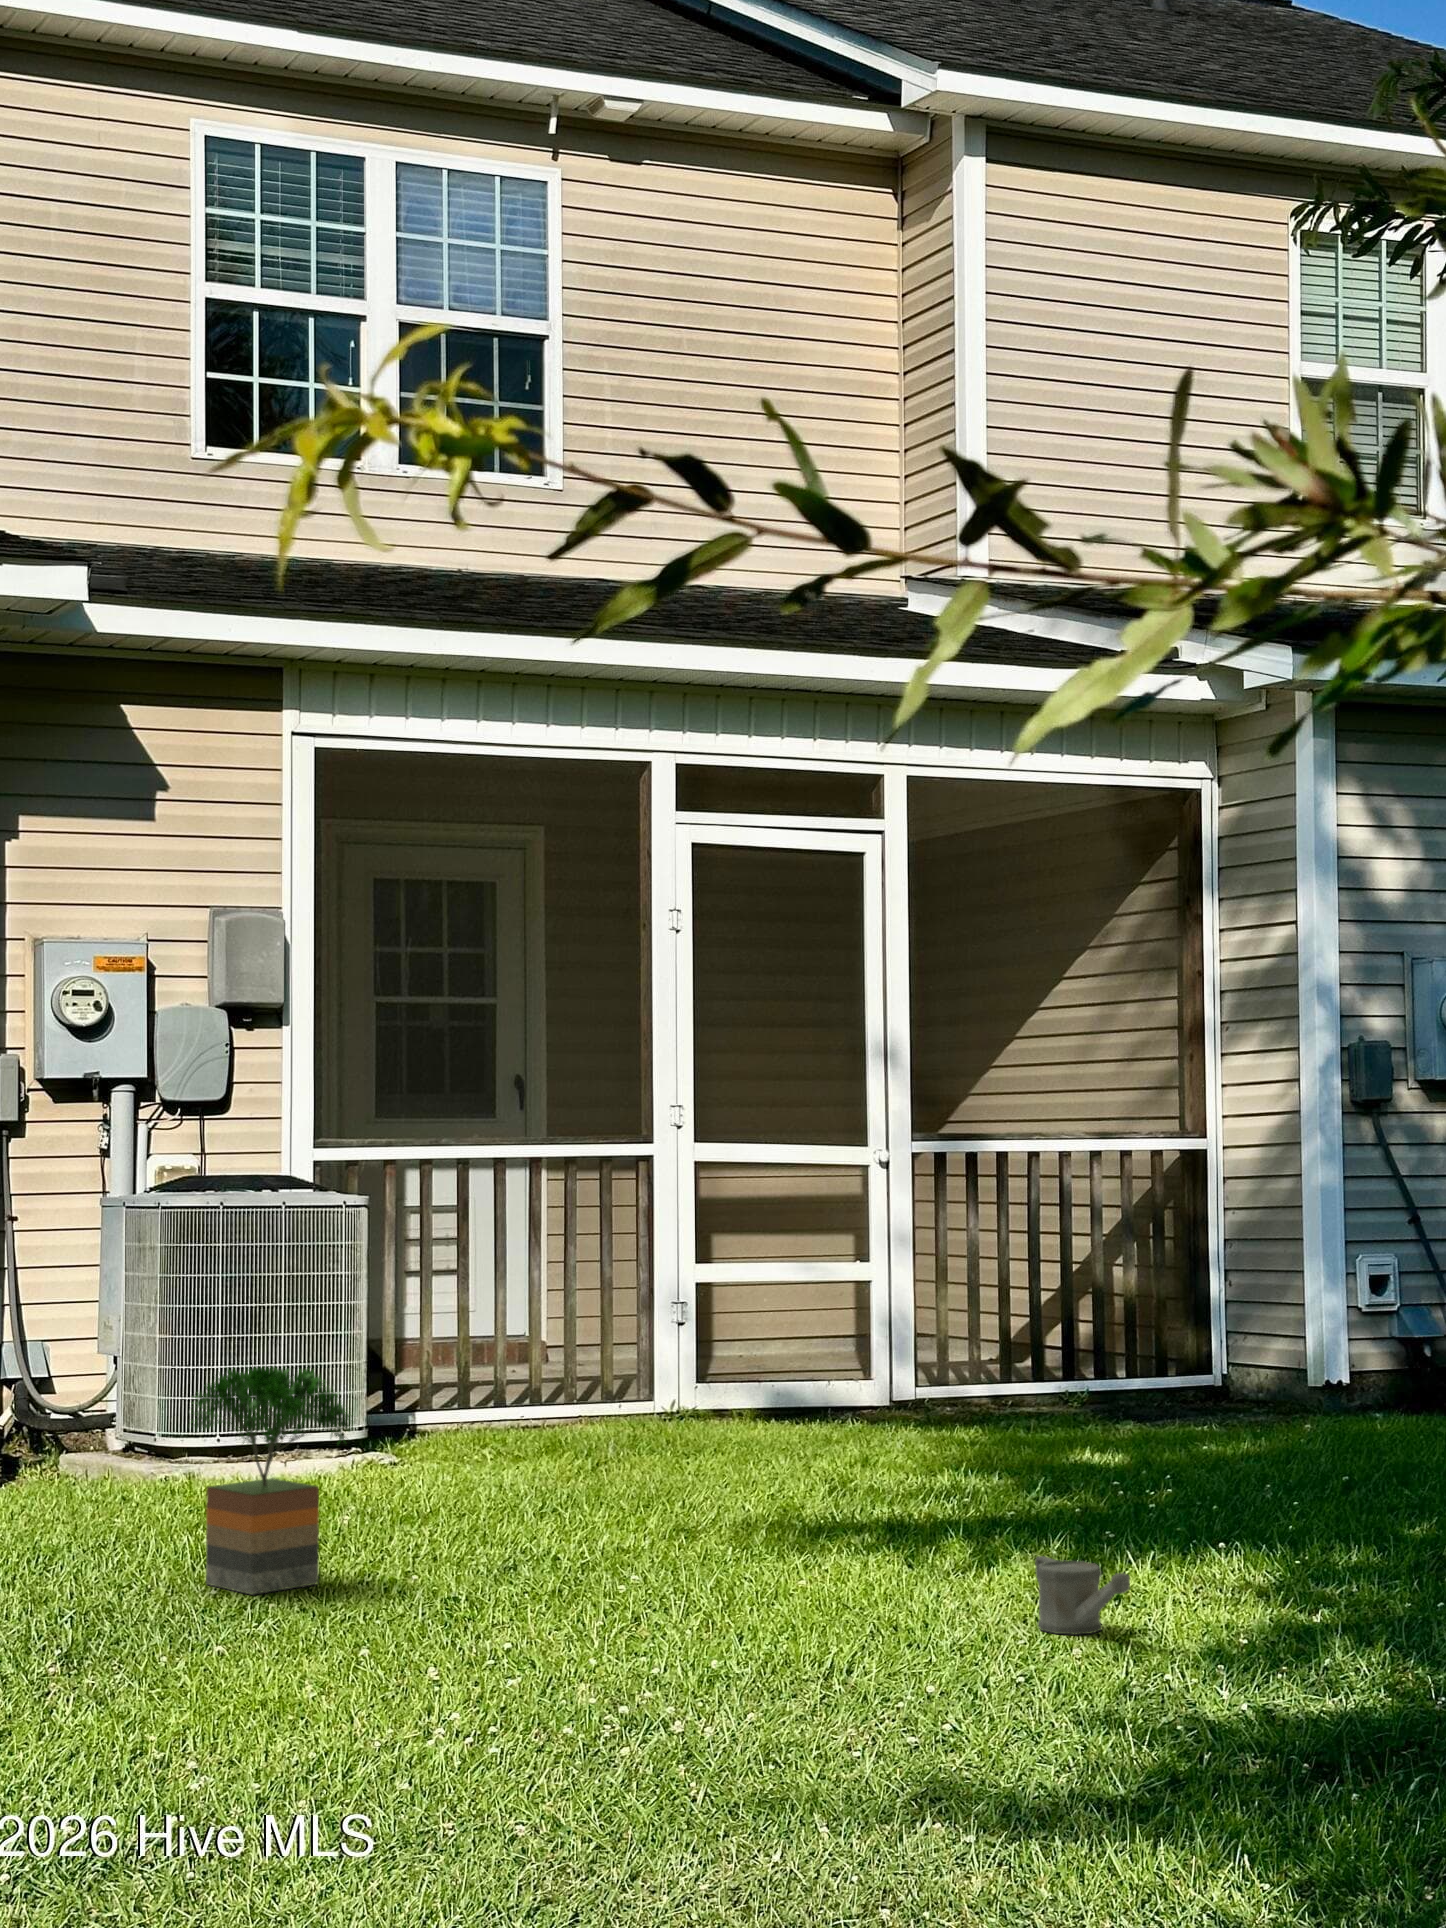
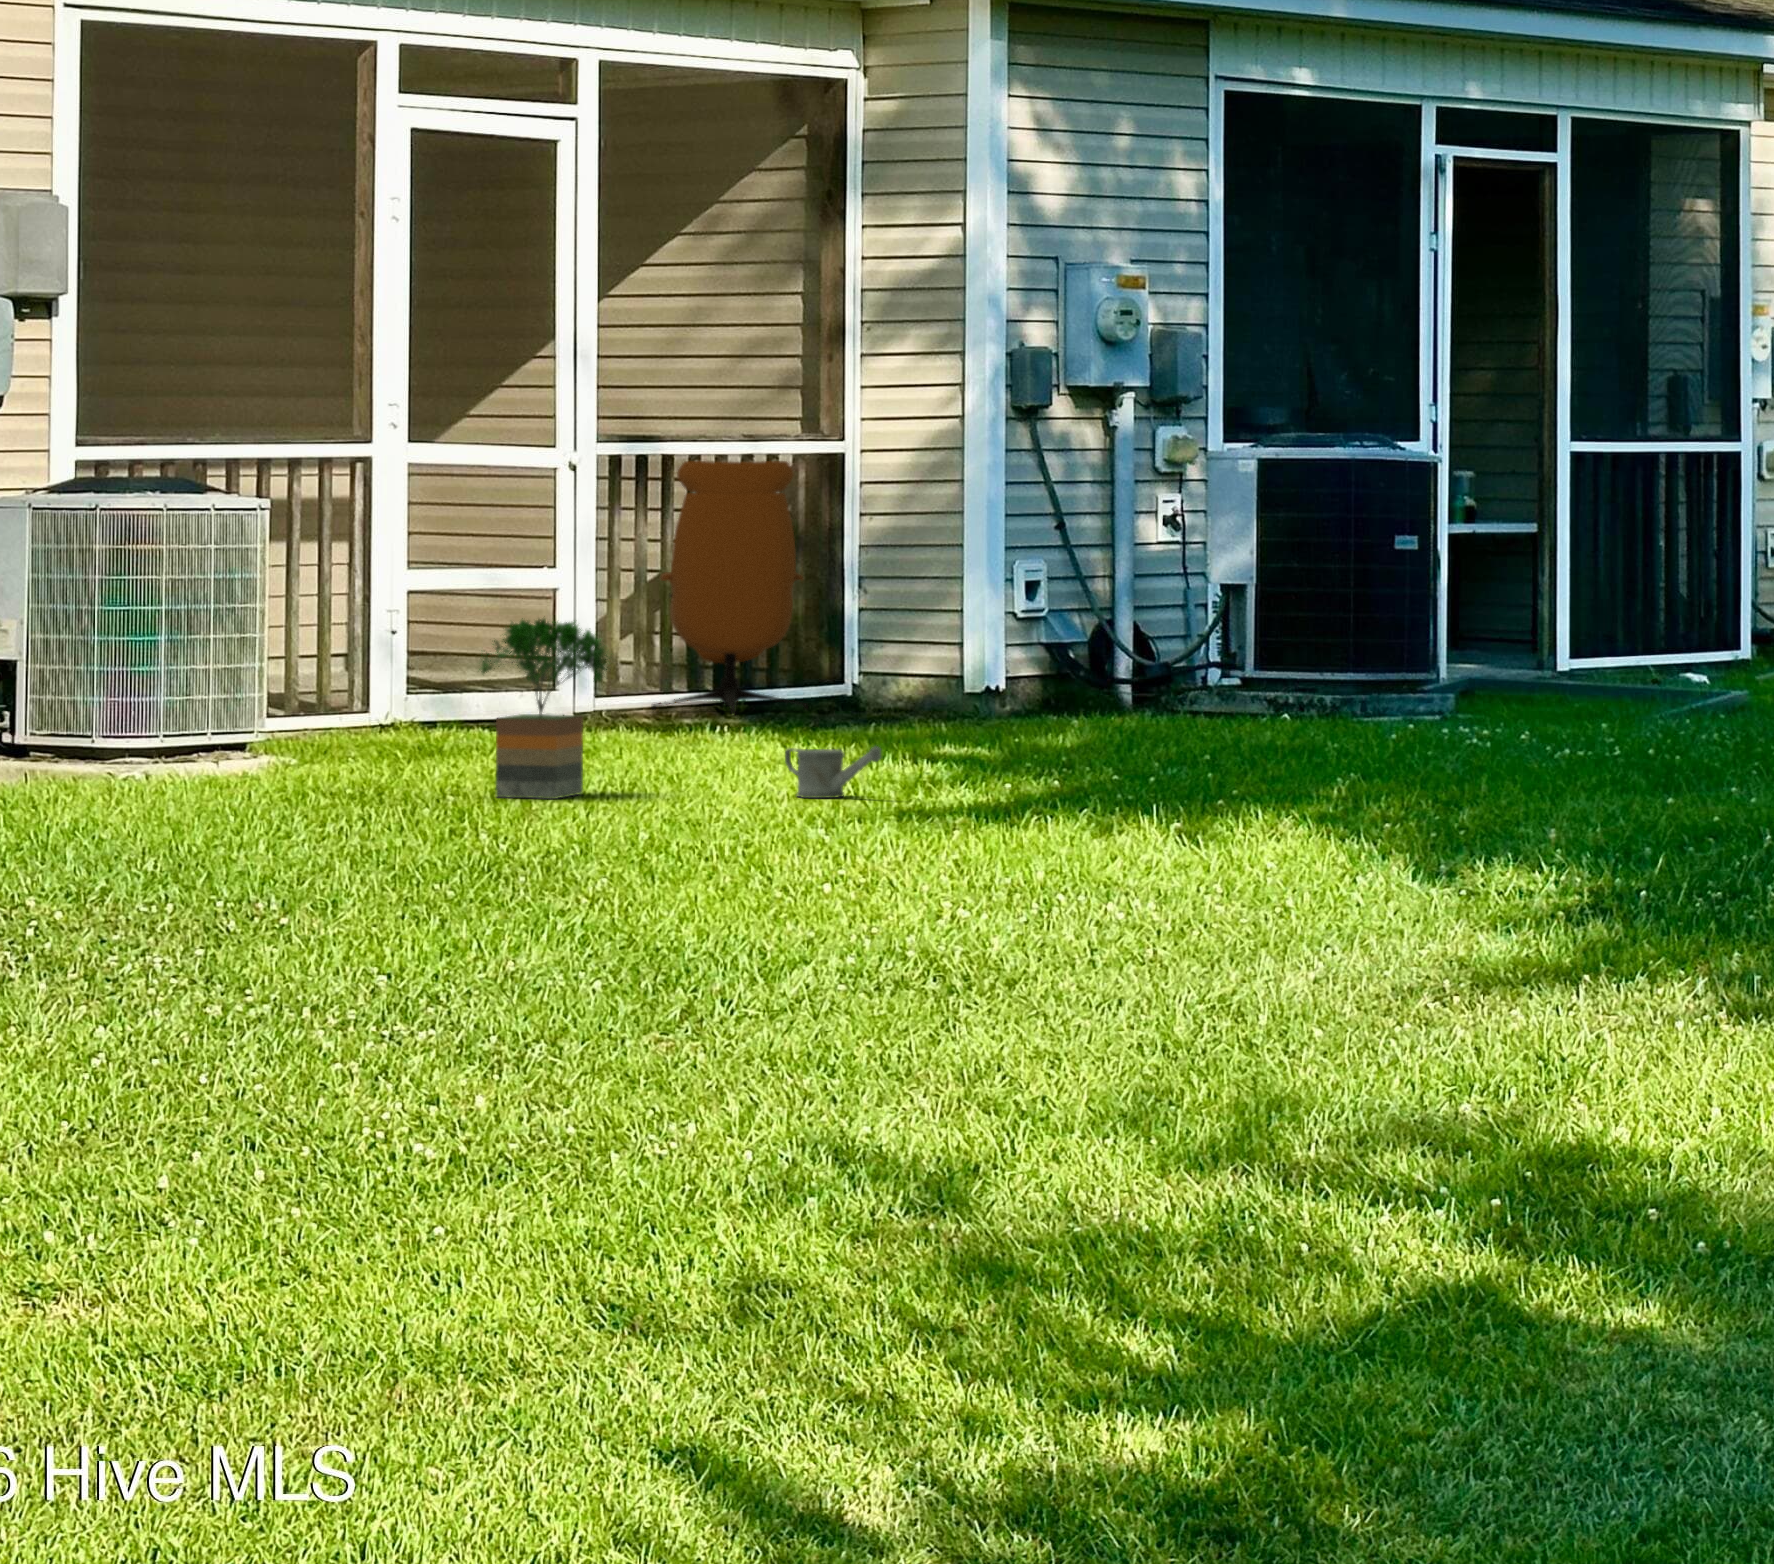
lounge chair: none [925,1158,1093,1416] -> present [652,461,808,715]
watering can: present [1035,1556,1130,1635] -> present [785,747,881,798]

